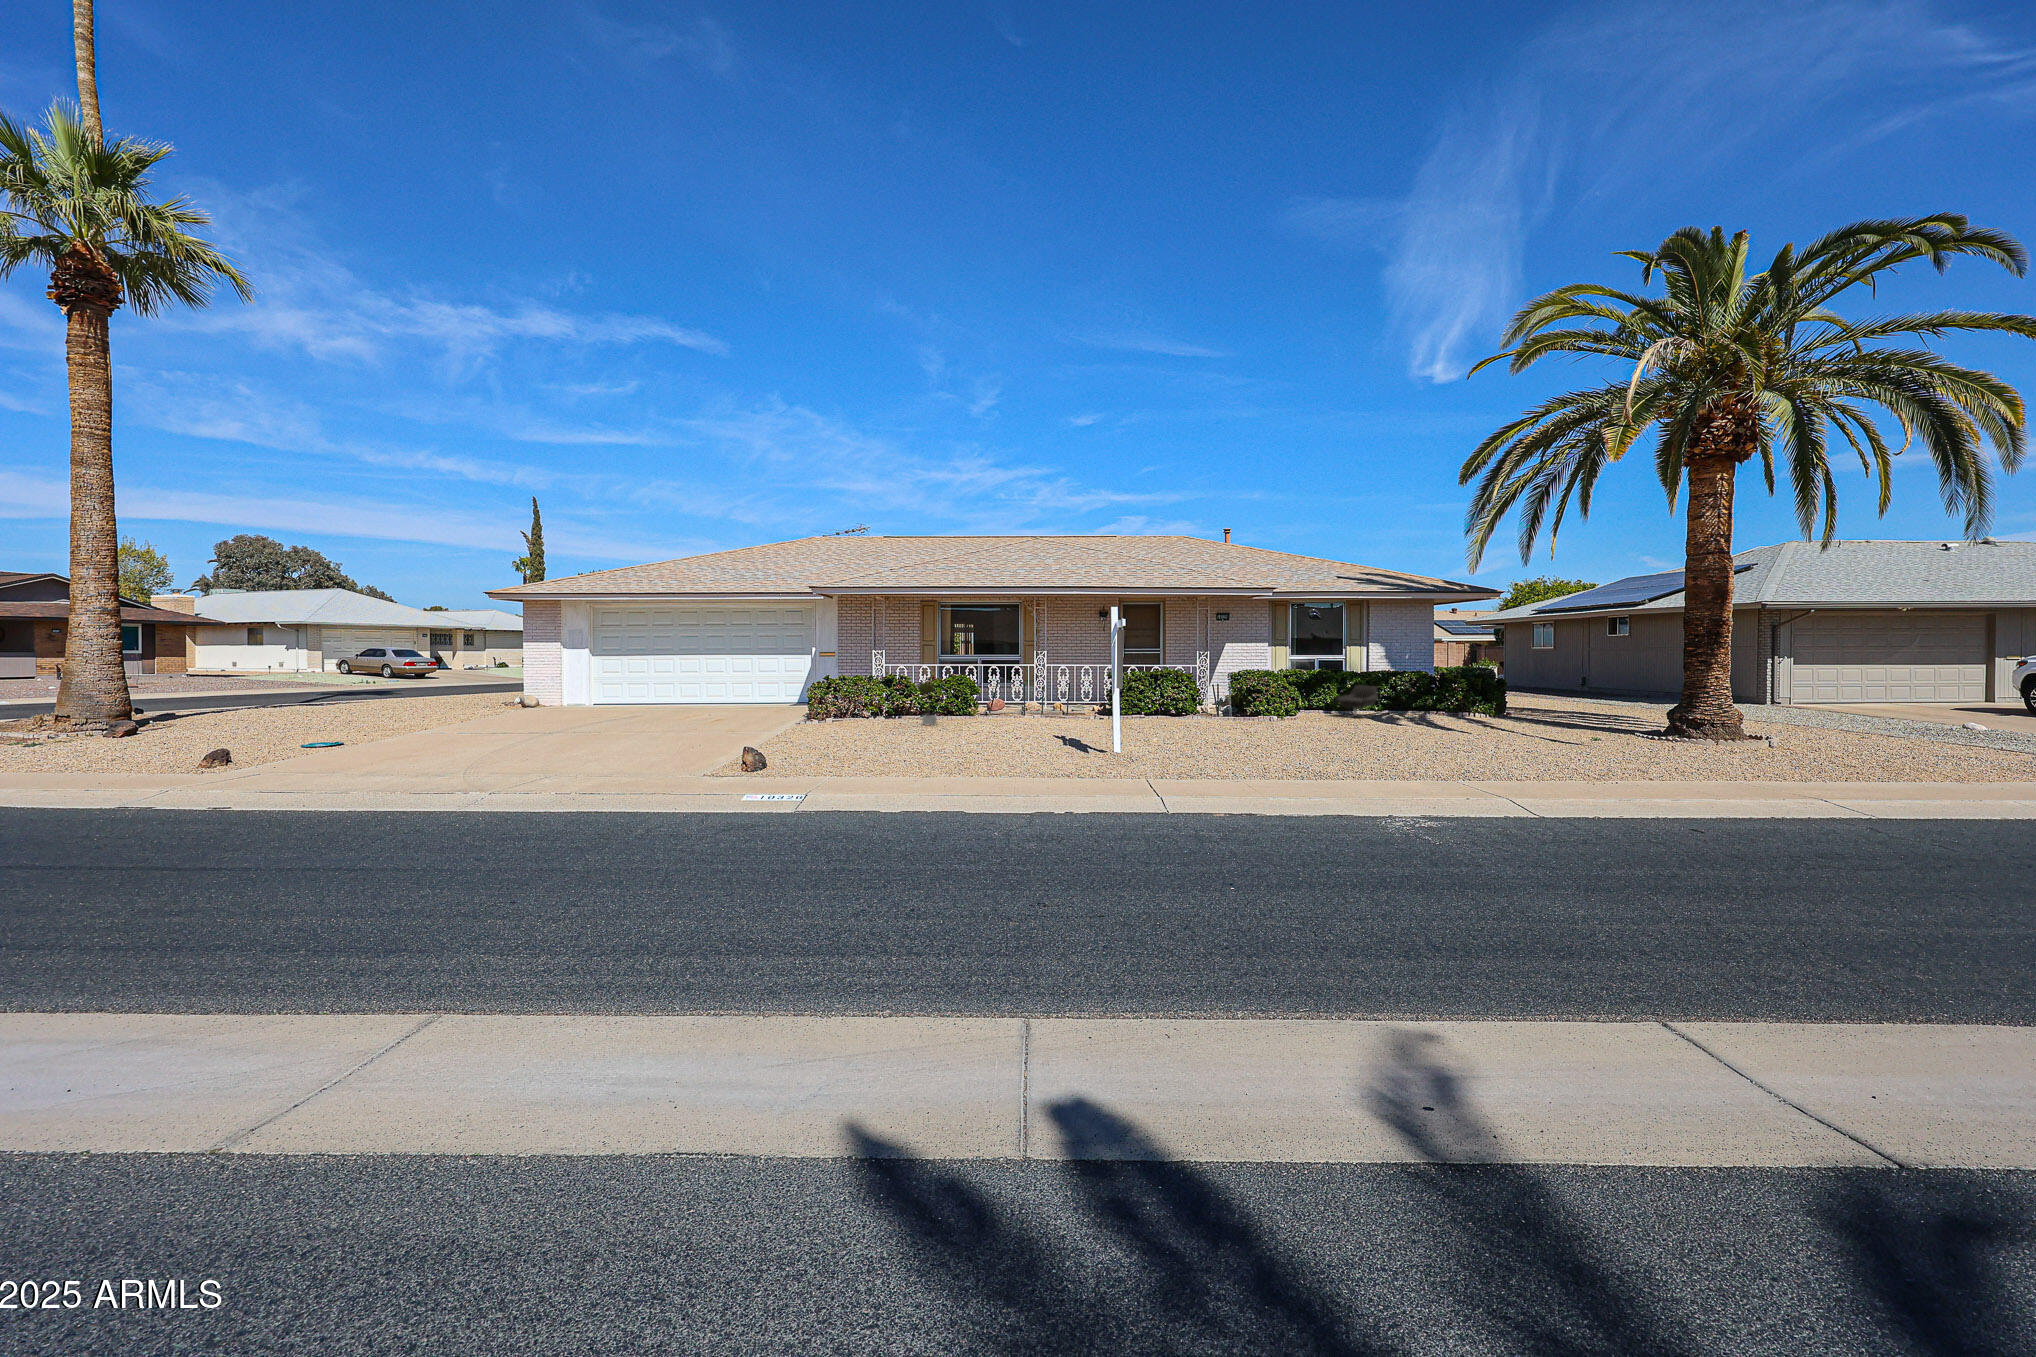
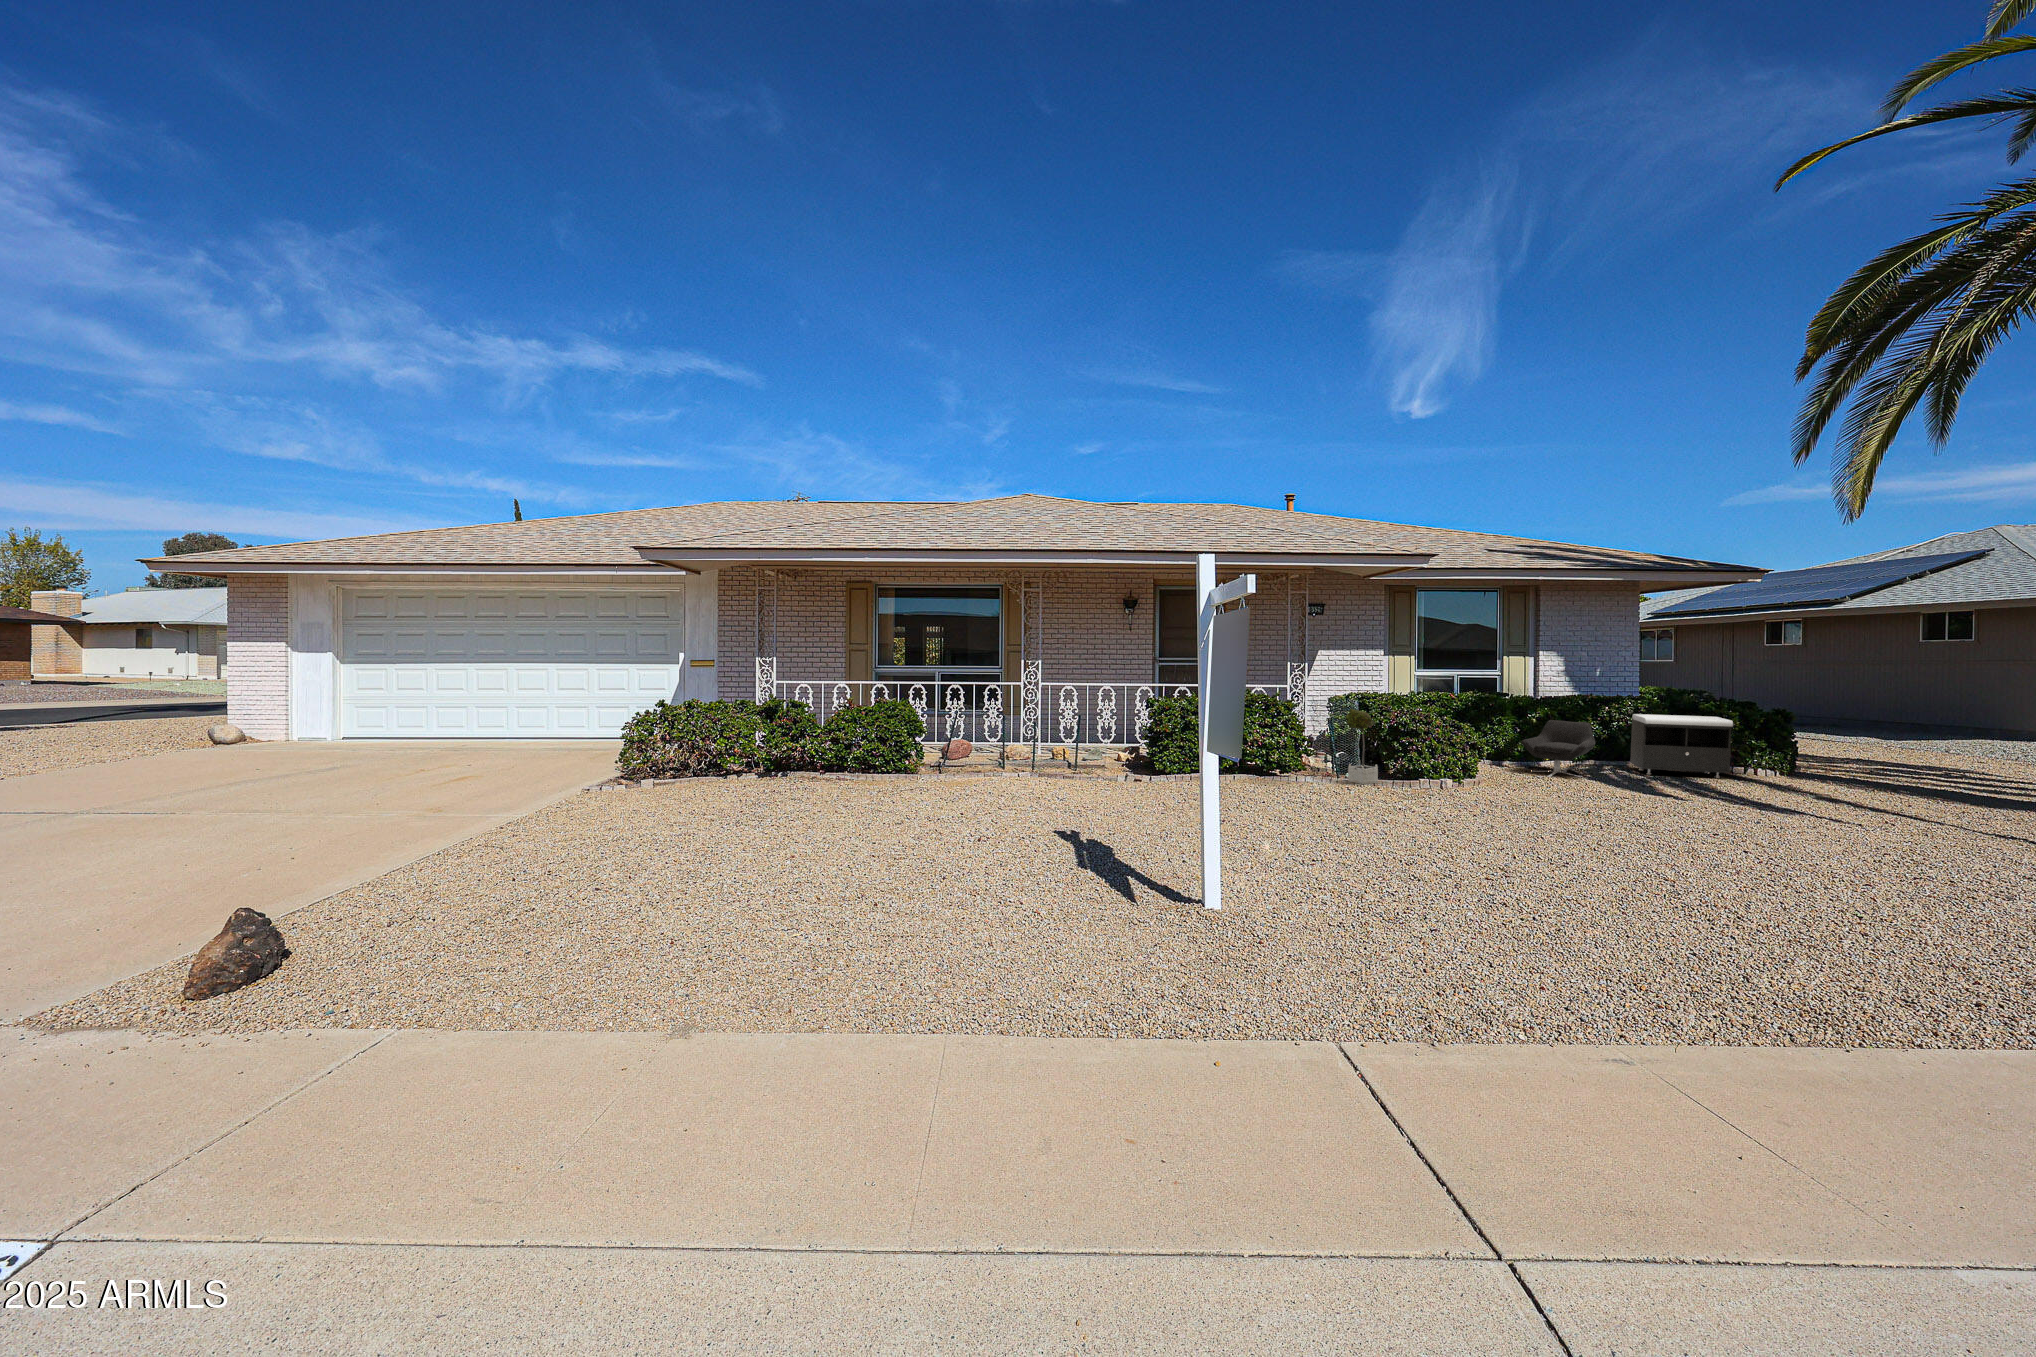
storage bench: none [1406,681,1454,718] -> present [1630,714,1733,778]
potted tree: present [918,682,937,726] -> present [1345,709,1378,784]

